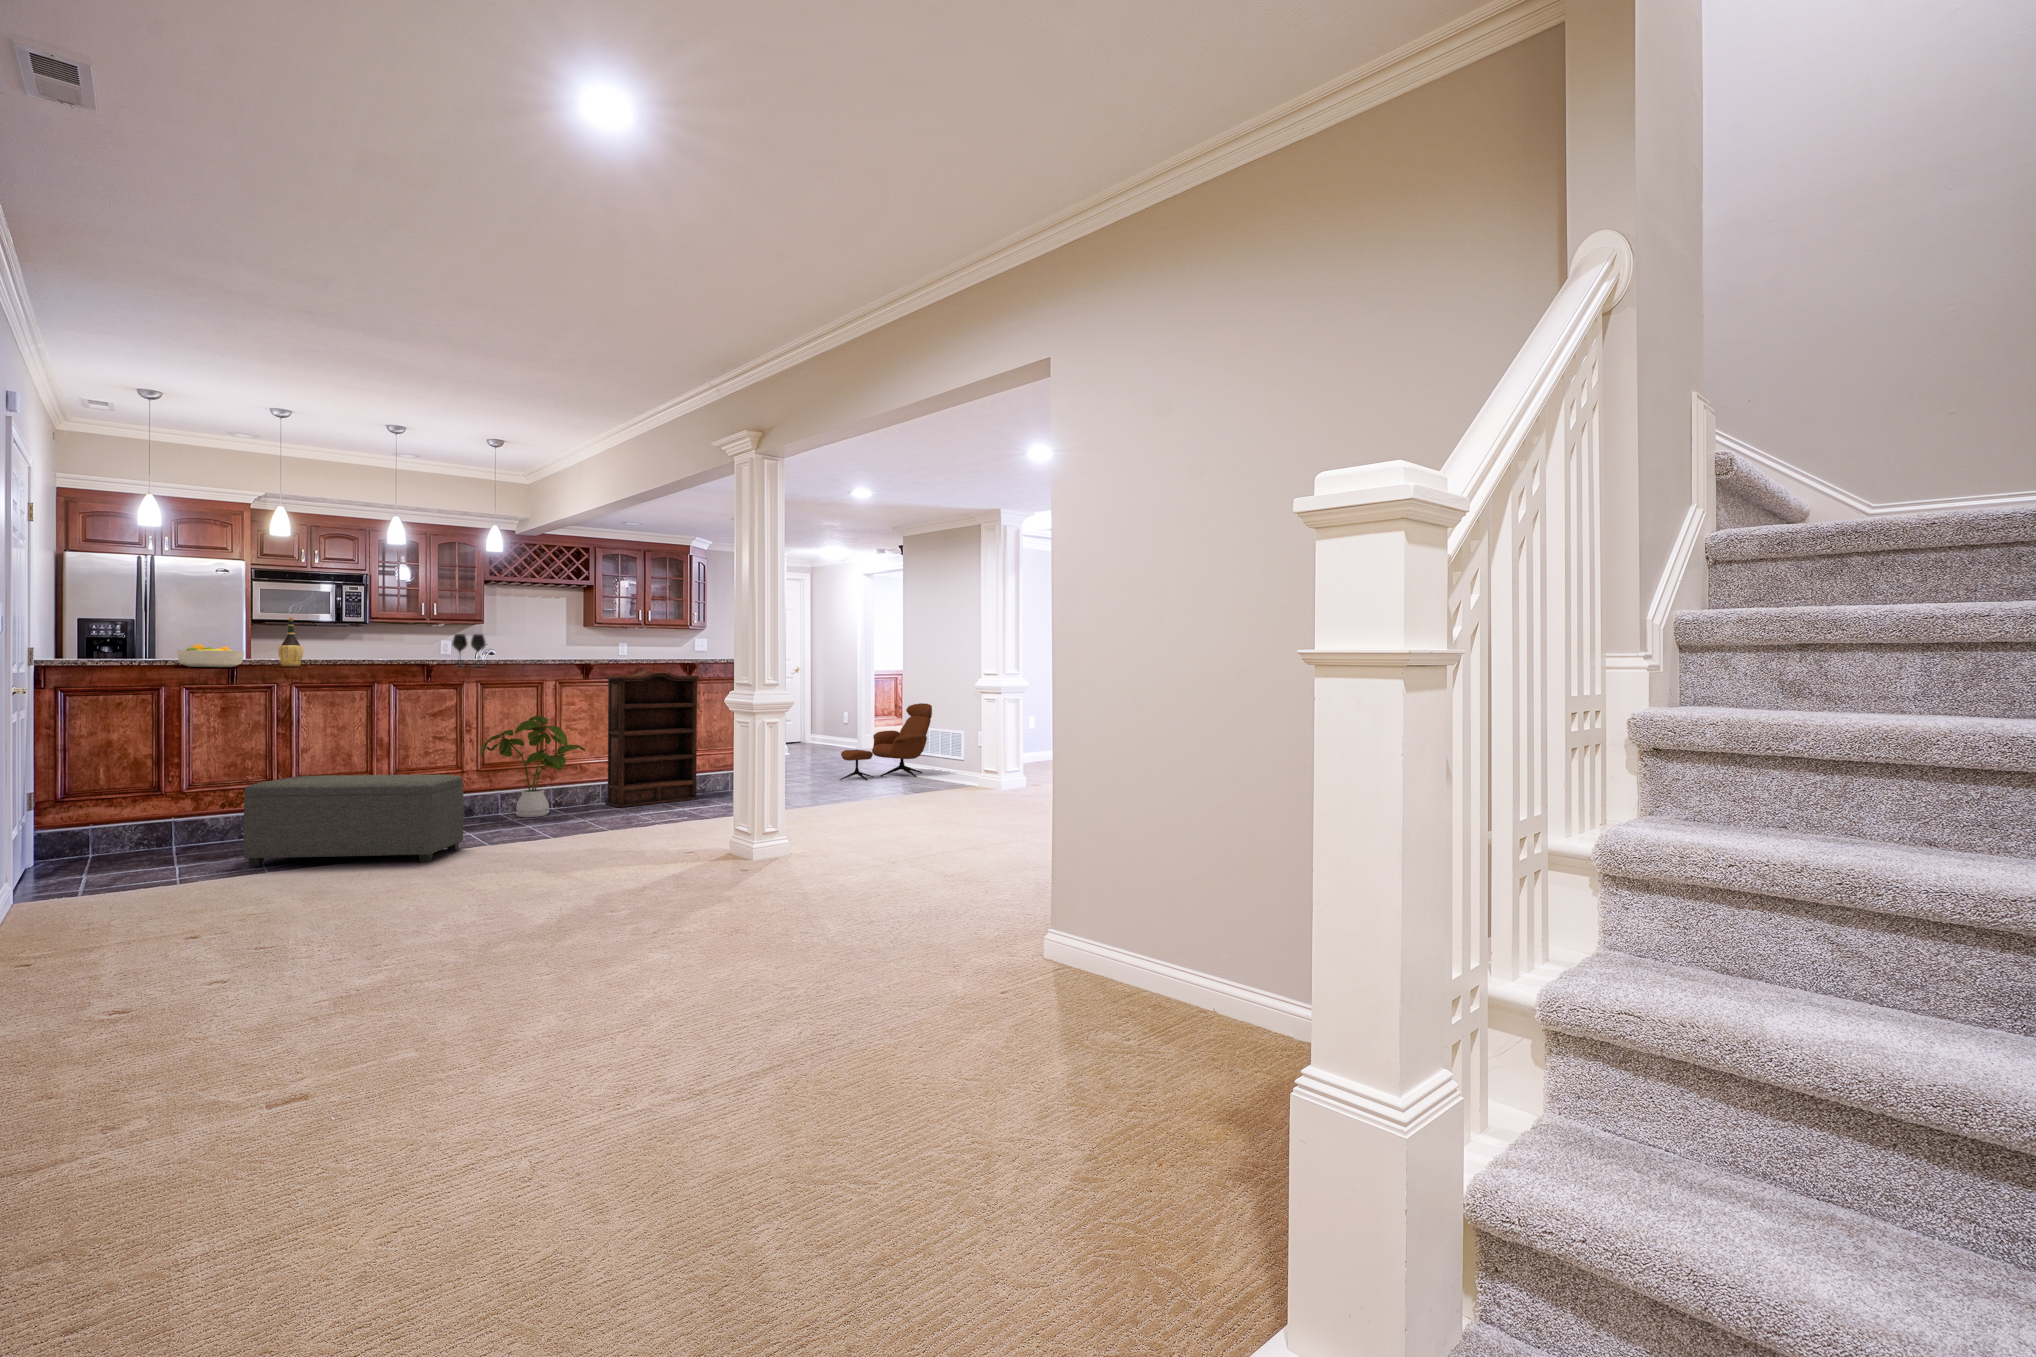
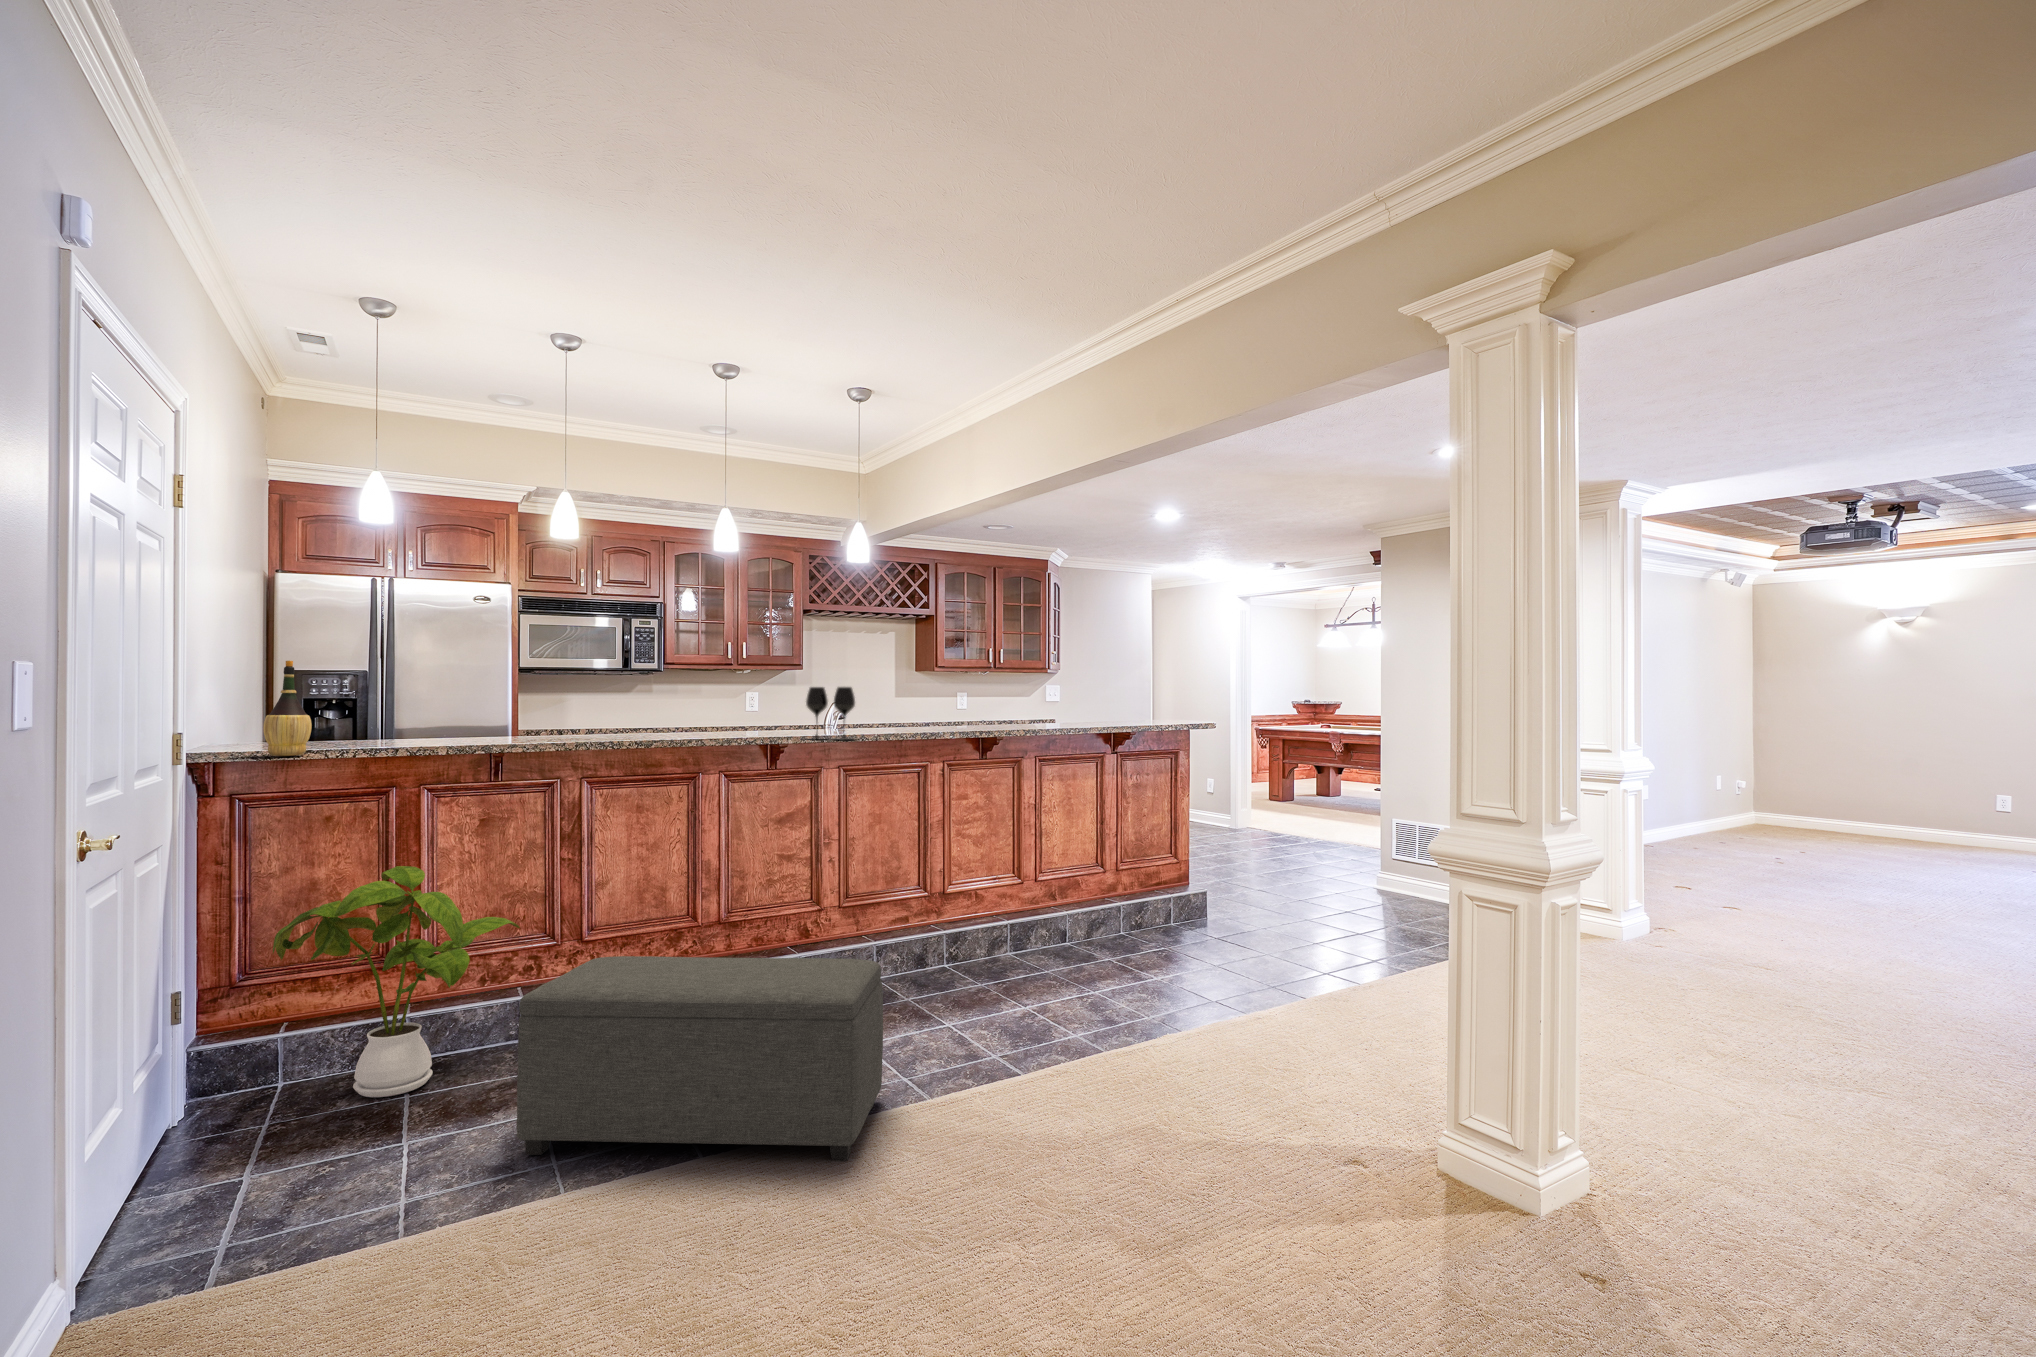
wine bottle: present [278,617,303,667] -> present [263,660,312,756]
fruit bowl: present [177,644,244,667] -> none [418,710,517,751]
bookshelf: present [606,671,699,808] -> none [1015,739,1145,967]
lounge chair: present [840,703,932,780] -> none [1302,779,1429,903]
house plant: present [481,716,585,817] -> present [273,866,520,1097]

